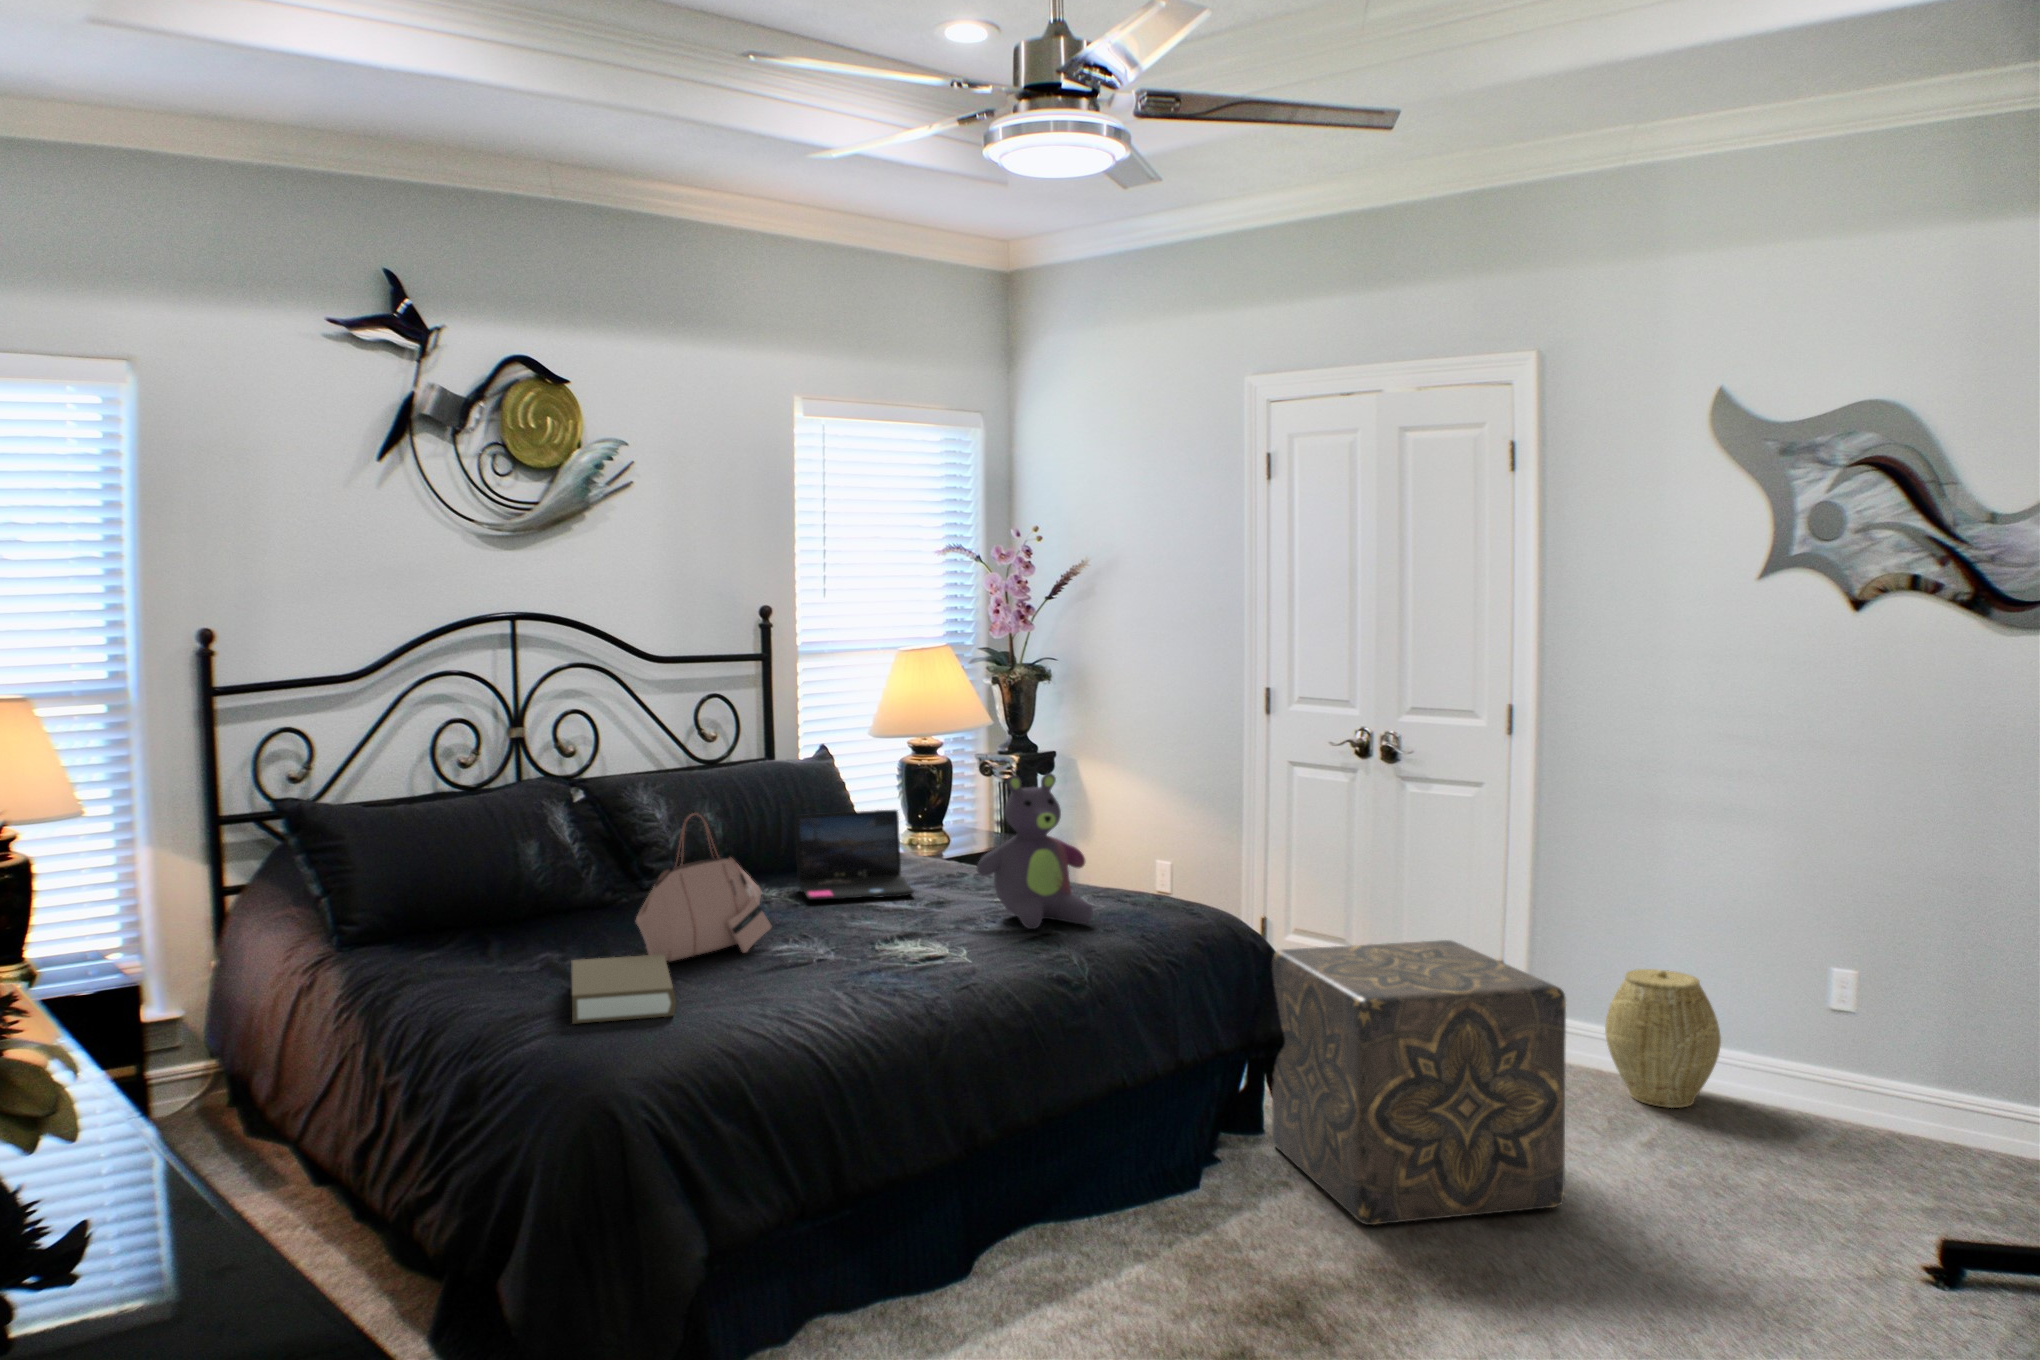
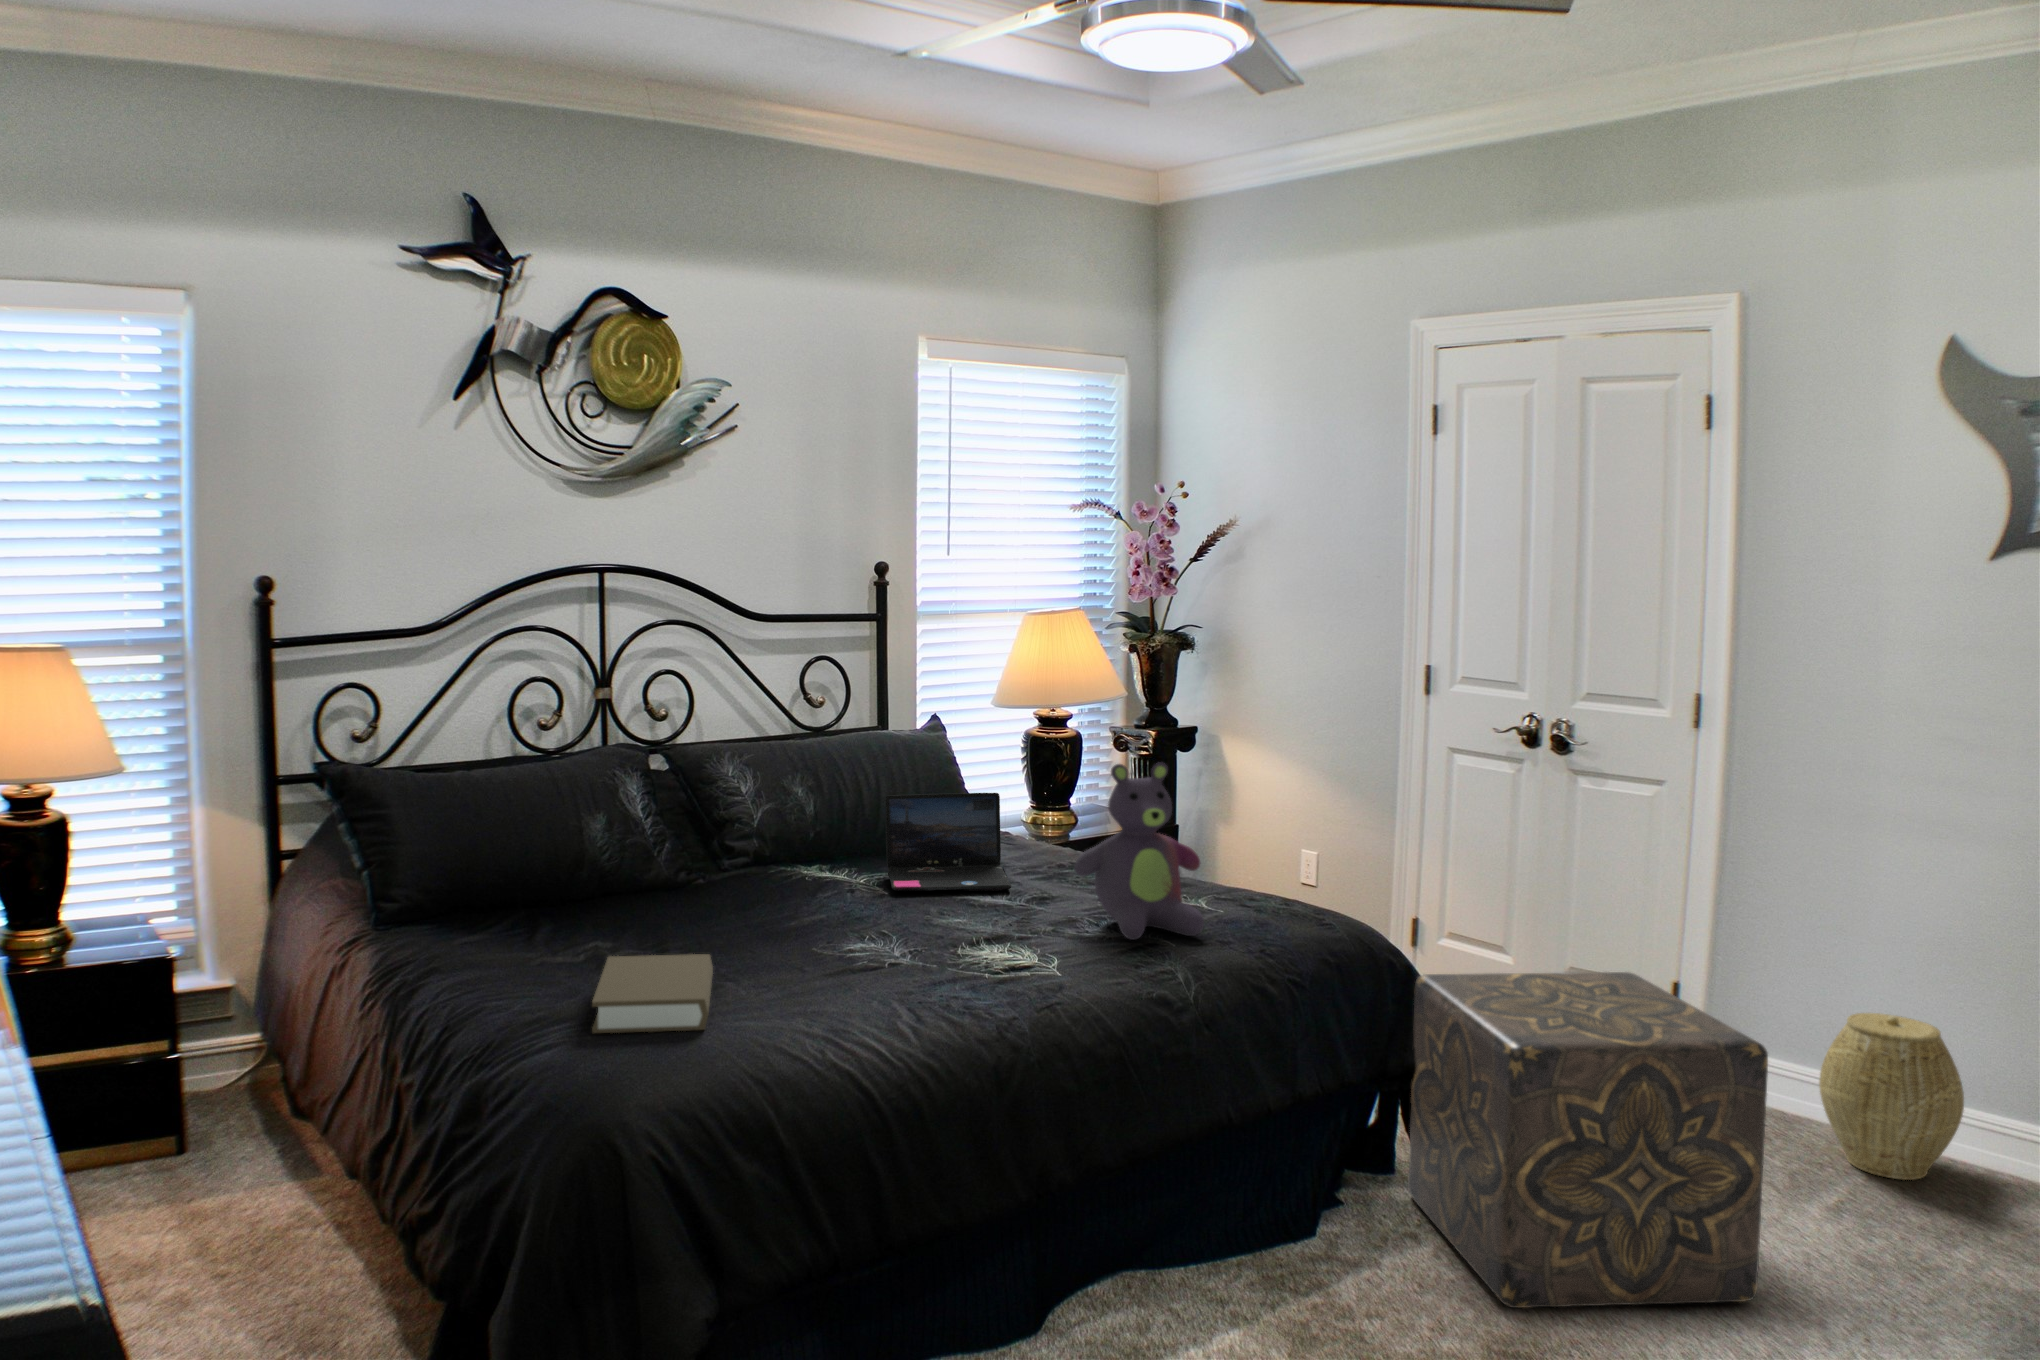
handbag: present [636,814,771,961] -> none [685,796,839,960]

